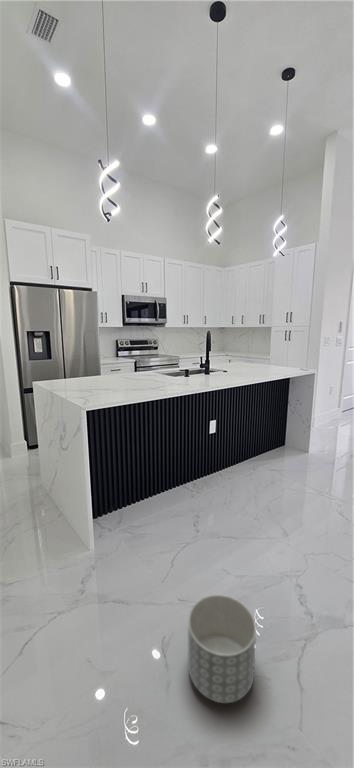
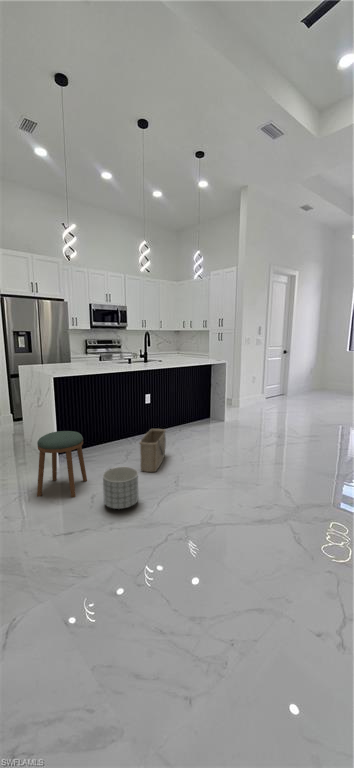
basket: none [223,486,259,570] -> present [139,429,166,472]
stool: none [63,510,143,644] -> present [37,431,87,498]

